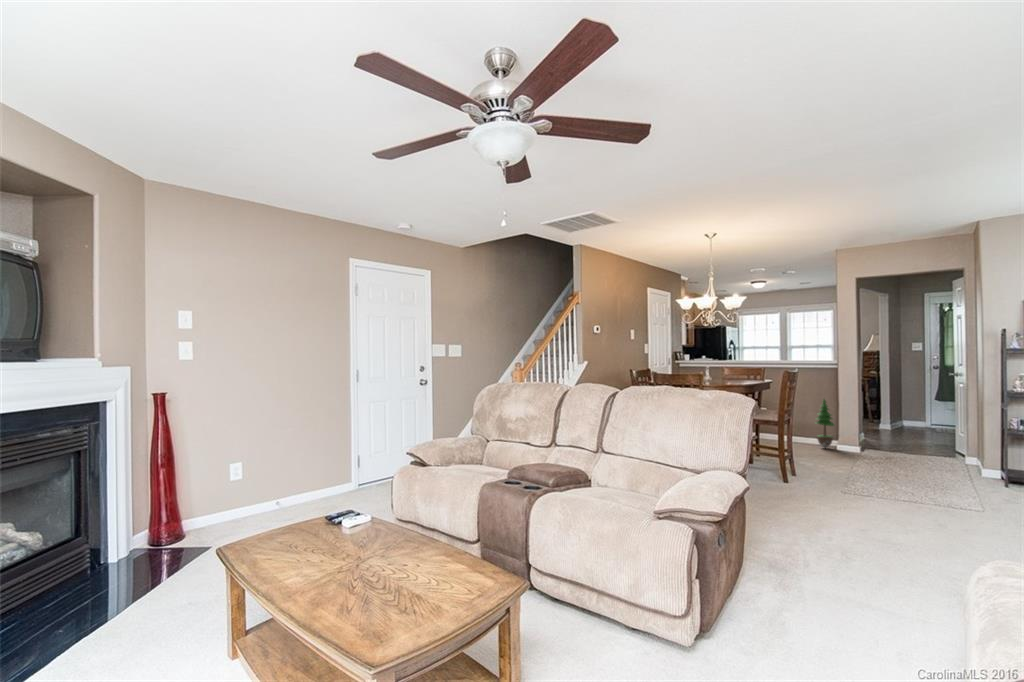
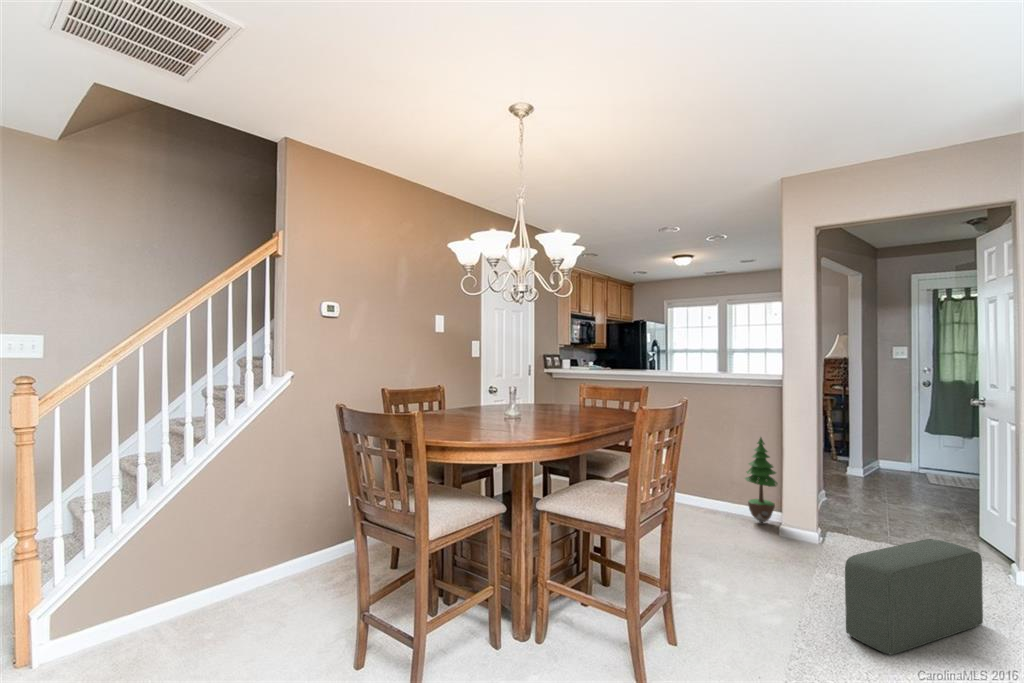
pouf: none [873,439,942,483] -> present [845,539,983,655]

